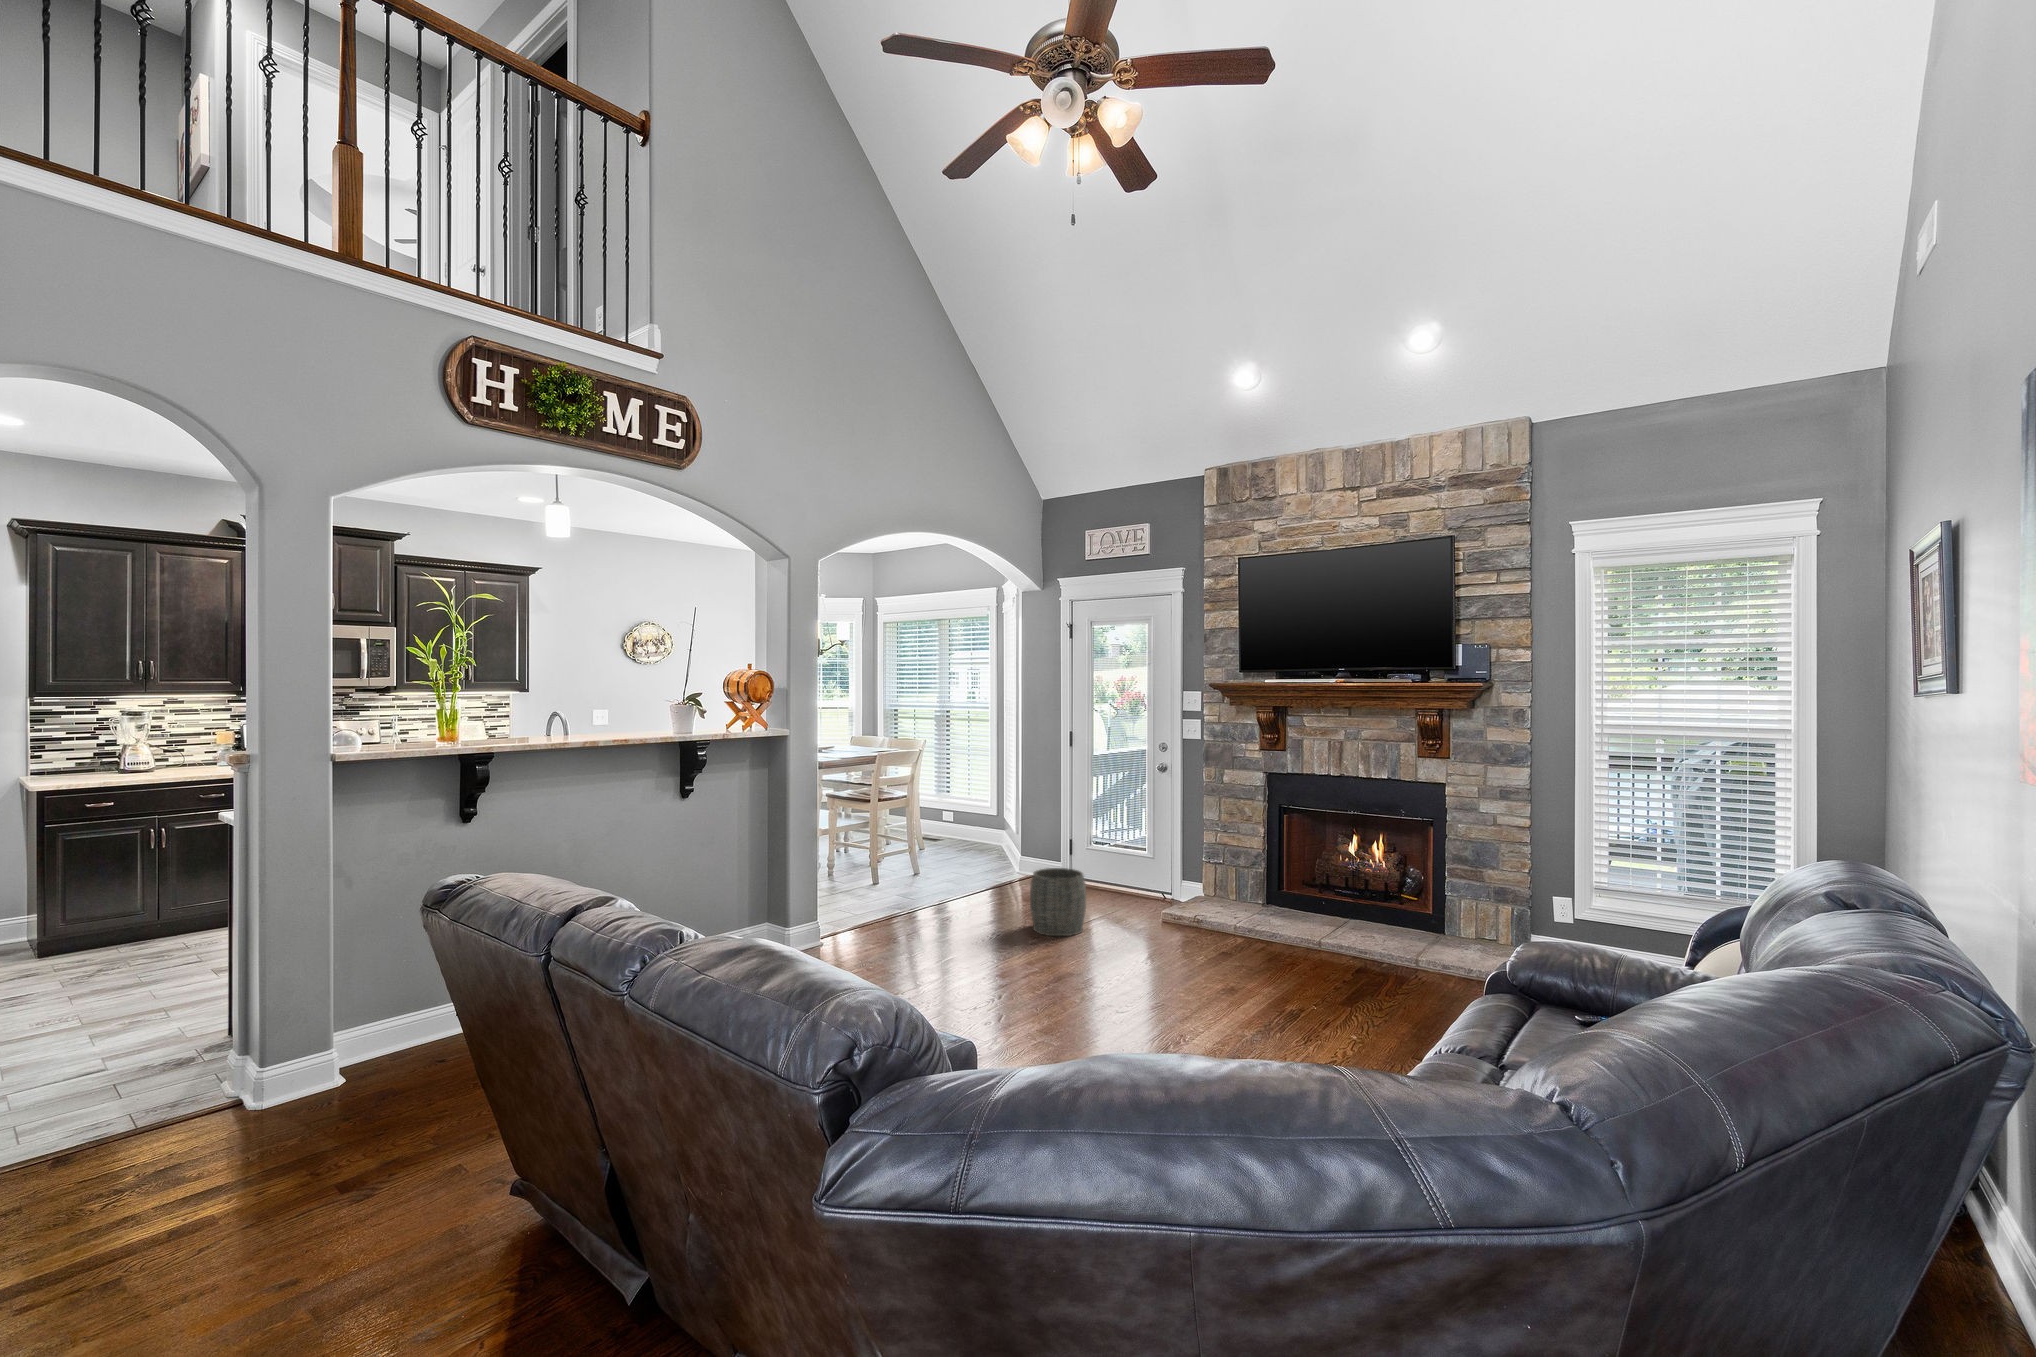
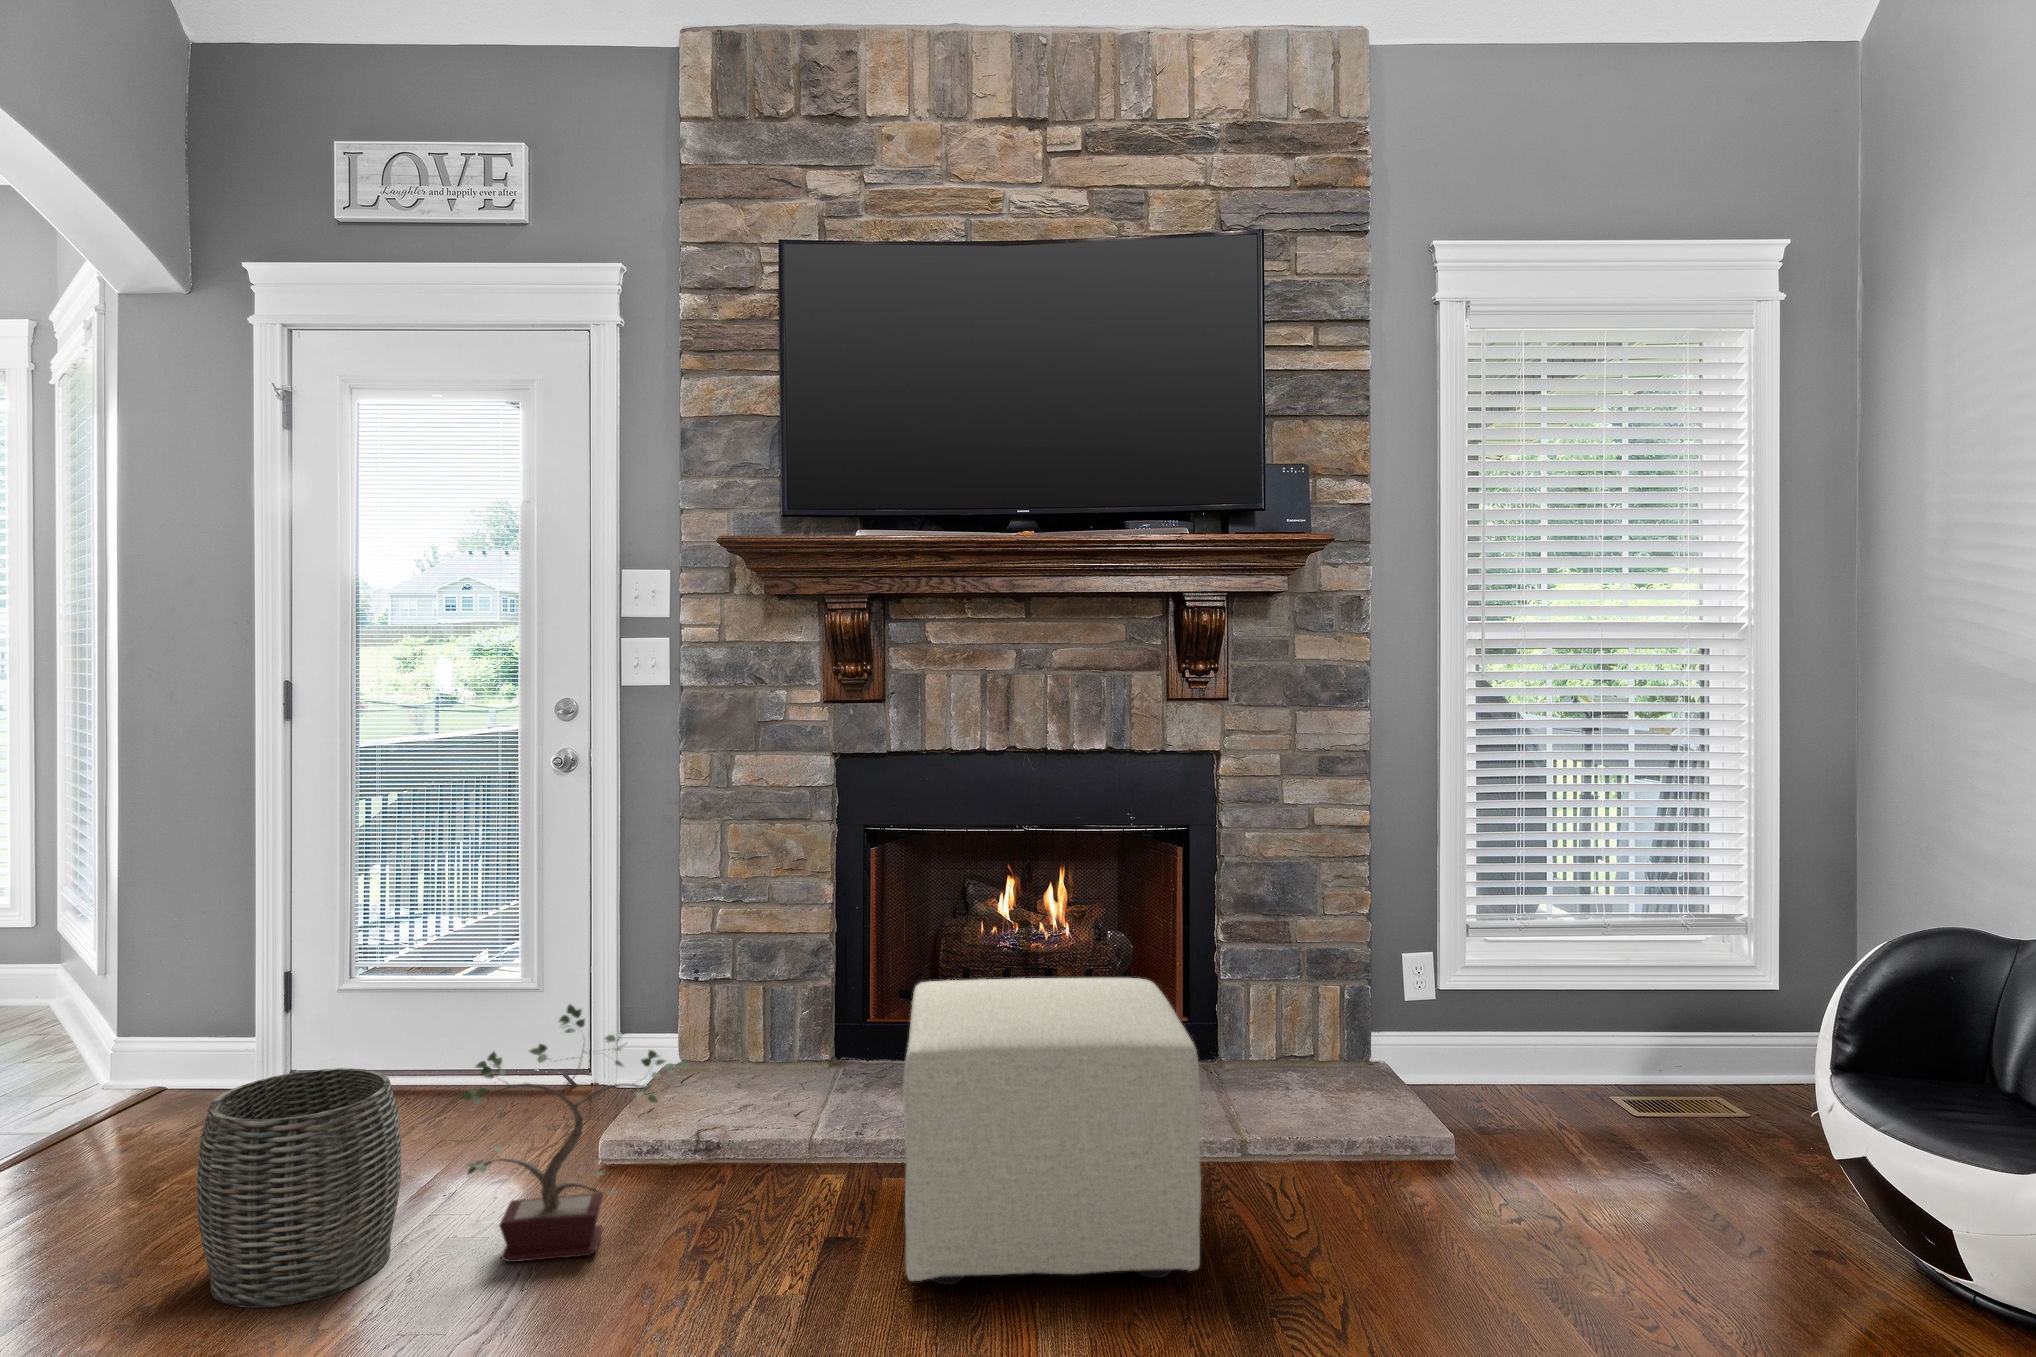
potted plant: none [1100,856,1172,943] -> present [461,1004,689,1262]
ottoman: none [1232,869,1367,990] -> present [903,978,1201,1285]

